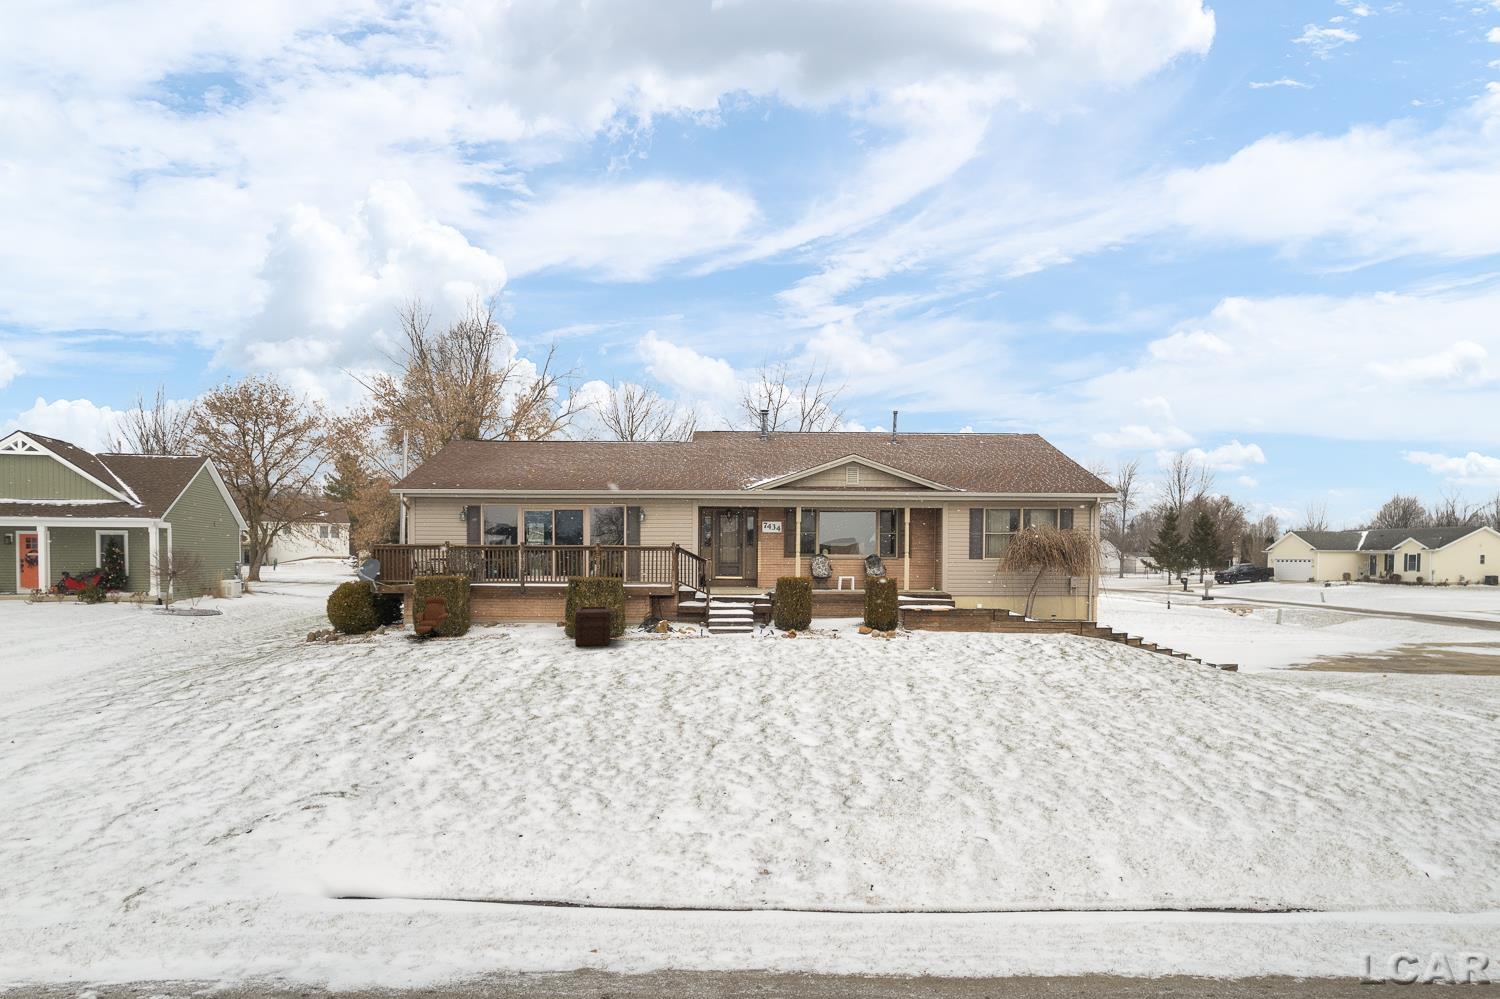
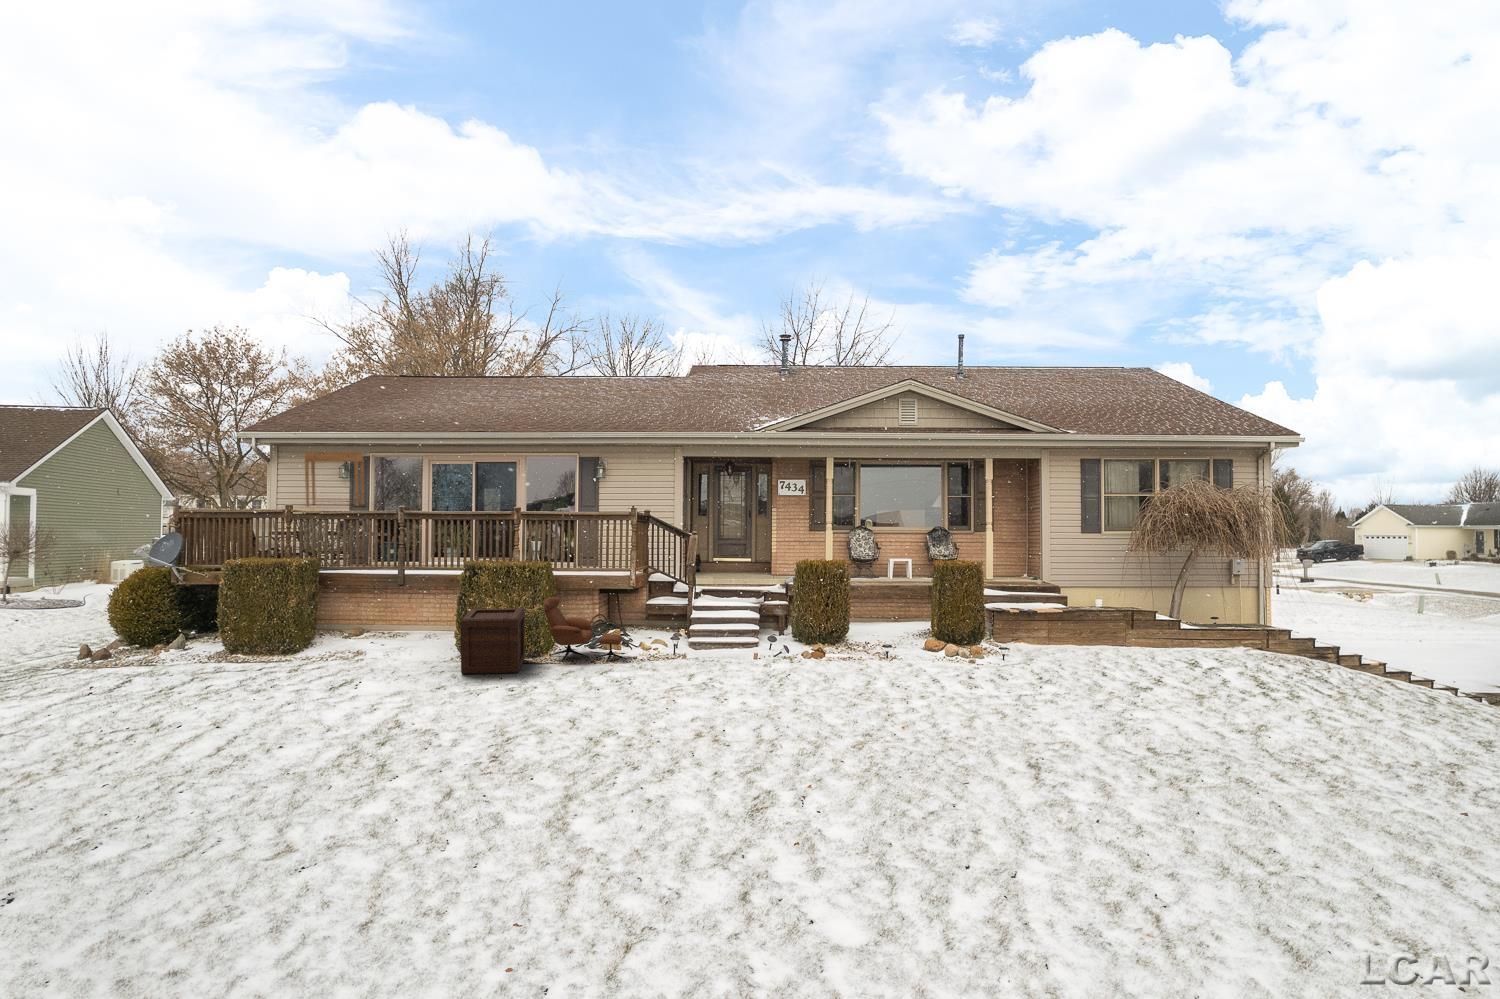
side table: none [440,502,480,540] -> present [305,451,364,506]
lounge chair: present [414,597,448,643] -> present [544,597,625,662]

